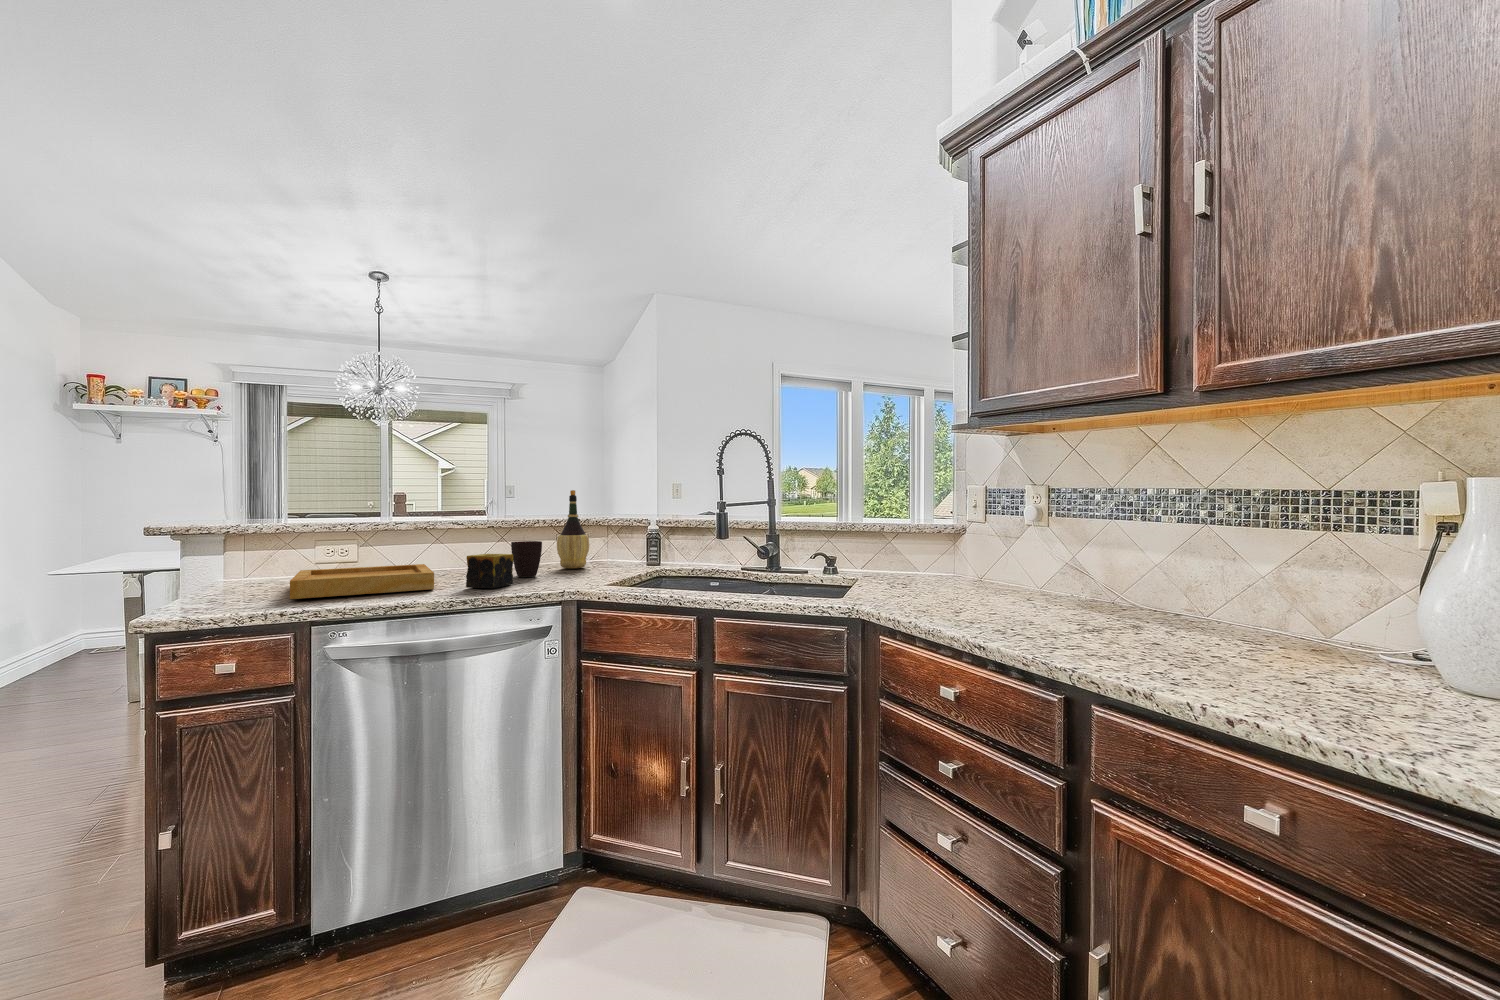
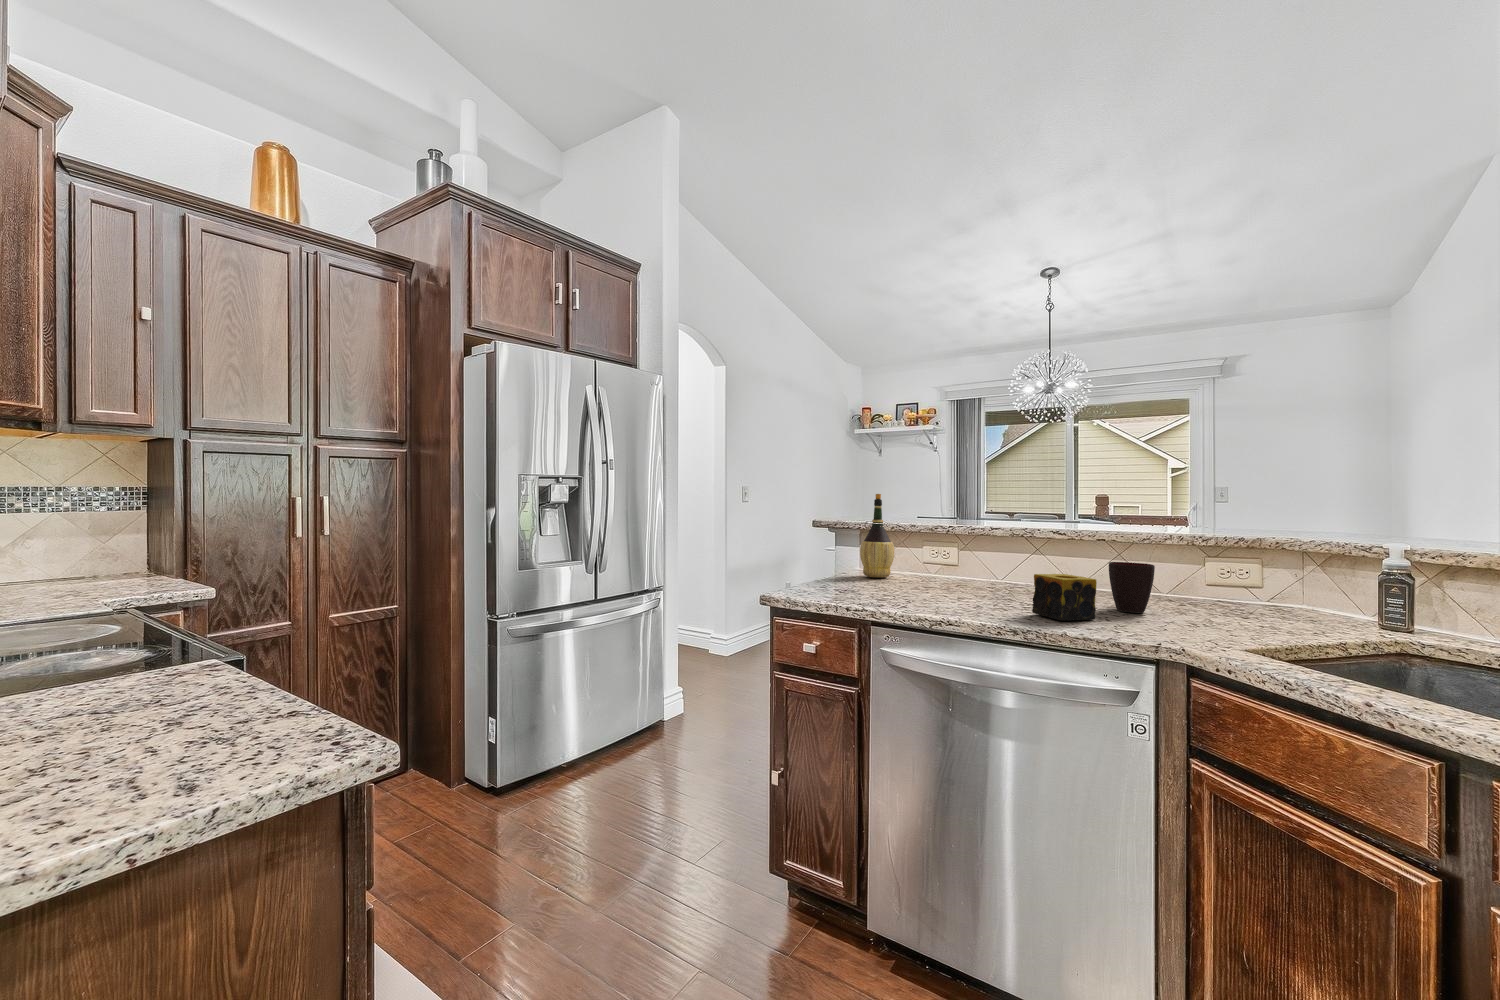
wine bottle: present [557,490,589,568] -> present [860,494,894,577]
tray: present [290,564,434,599] -> none [867,568,1013,608]

